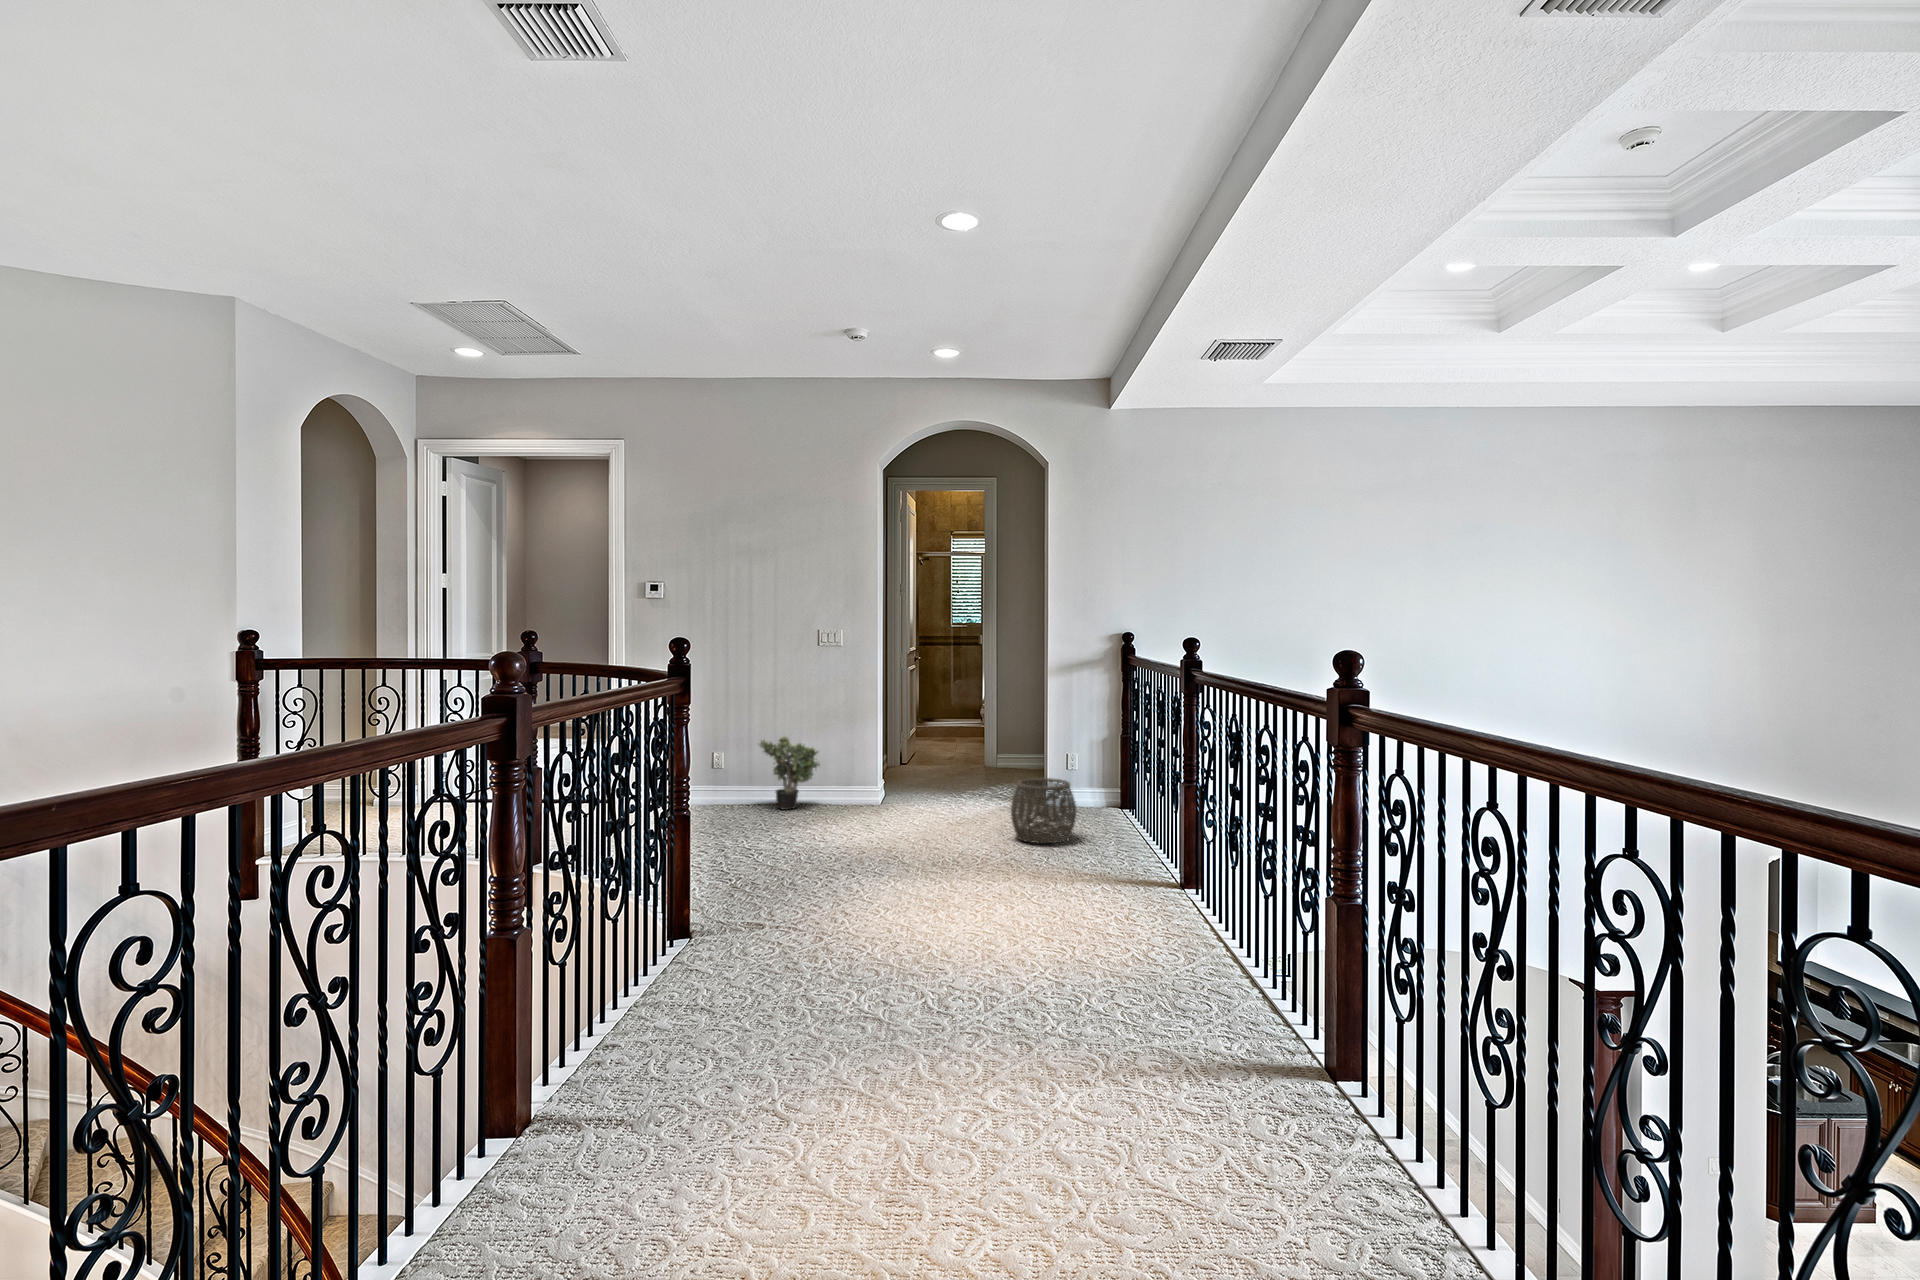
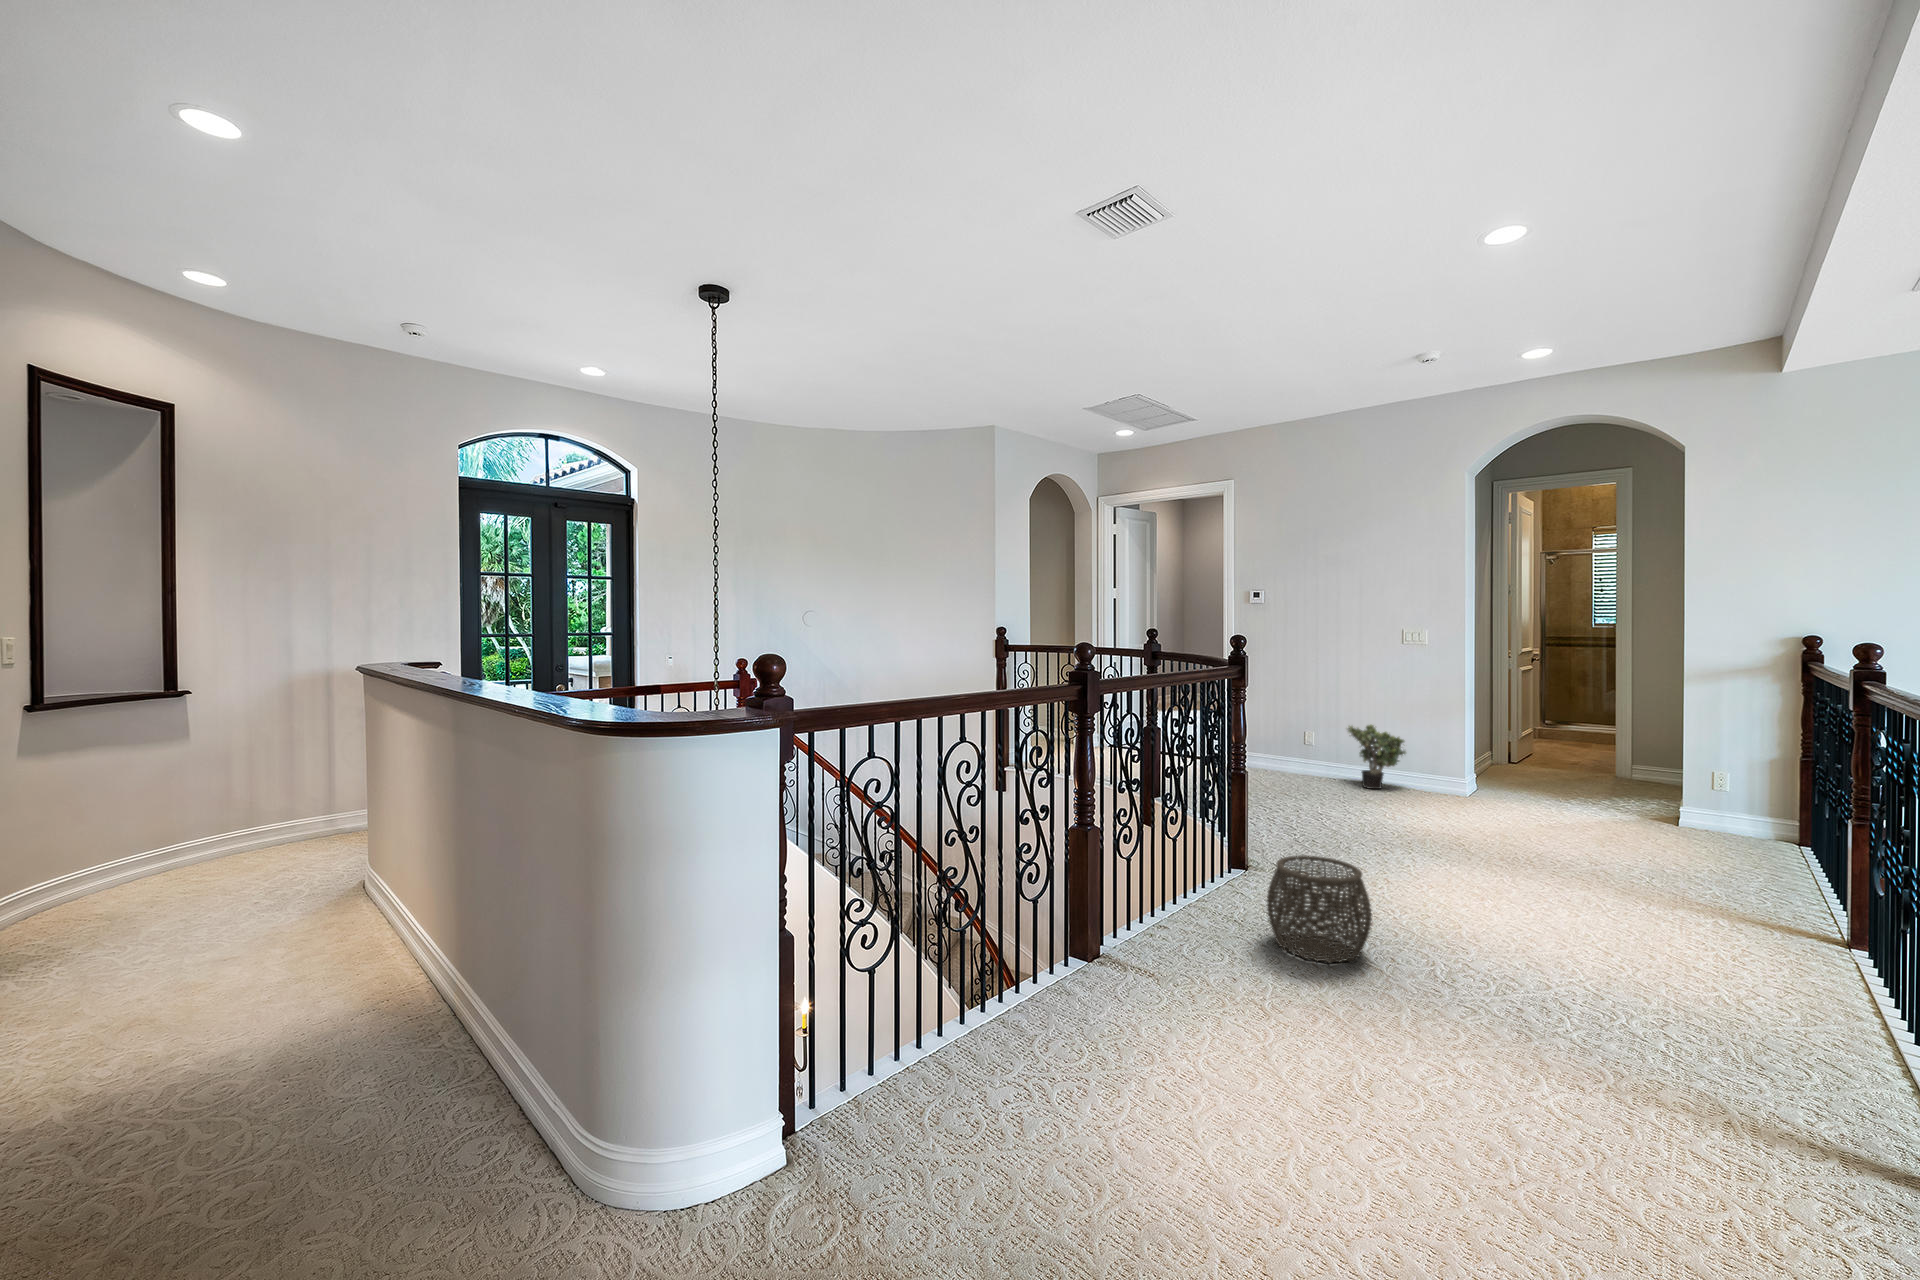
woven basket: present [1011,778,1076,844] -> present [1267,855,1372,963]

